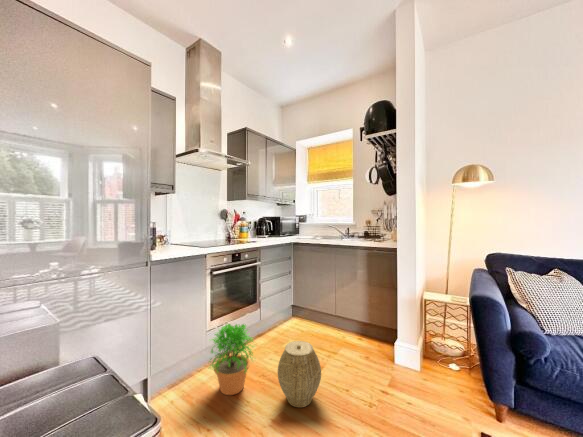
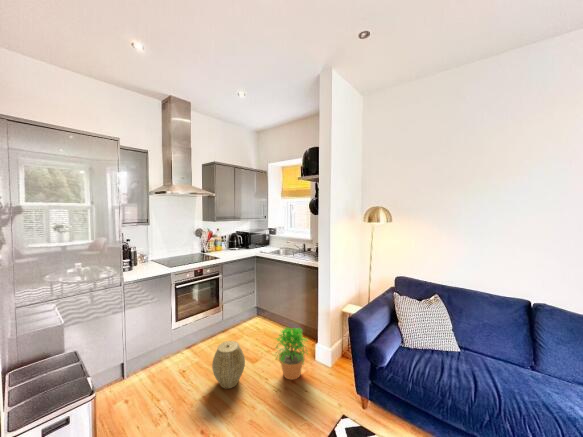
potted plant: present [209,324,253,395] -> present [276,327,307,380]

